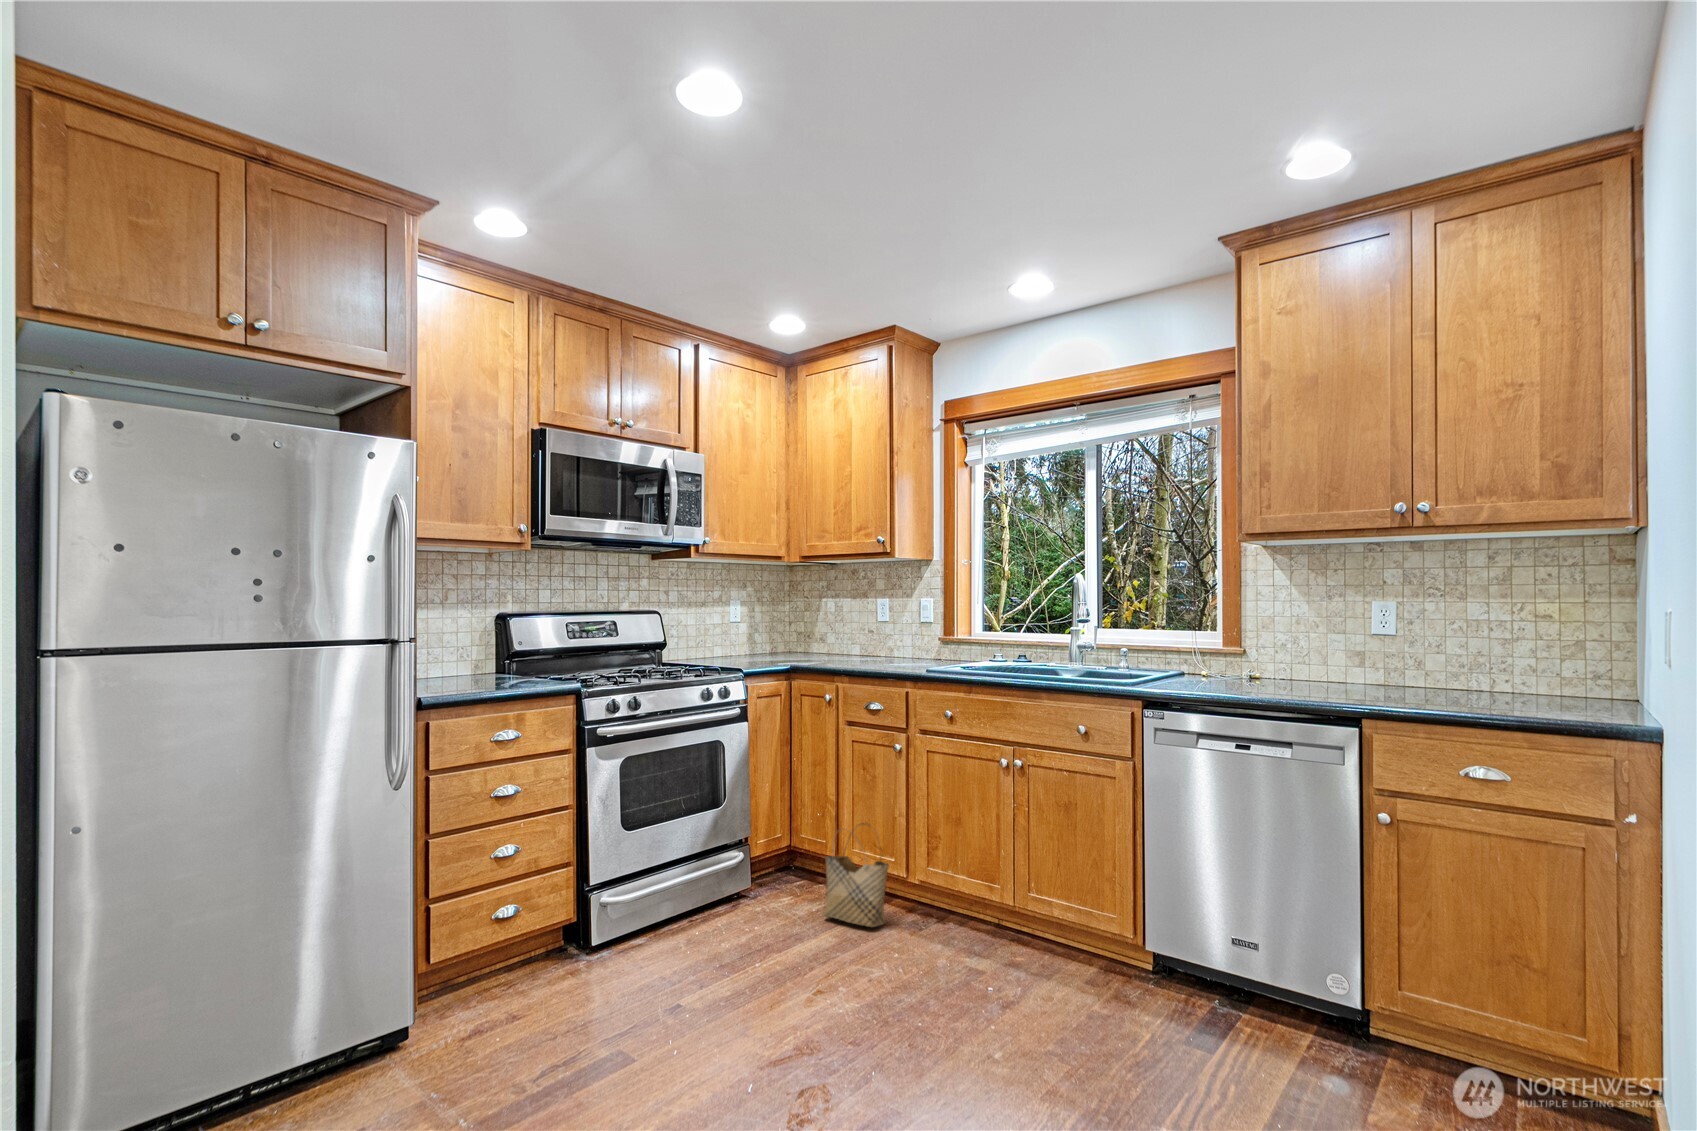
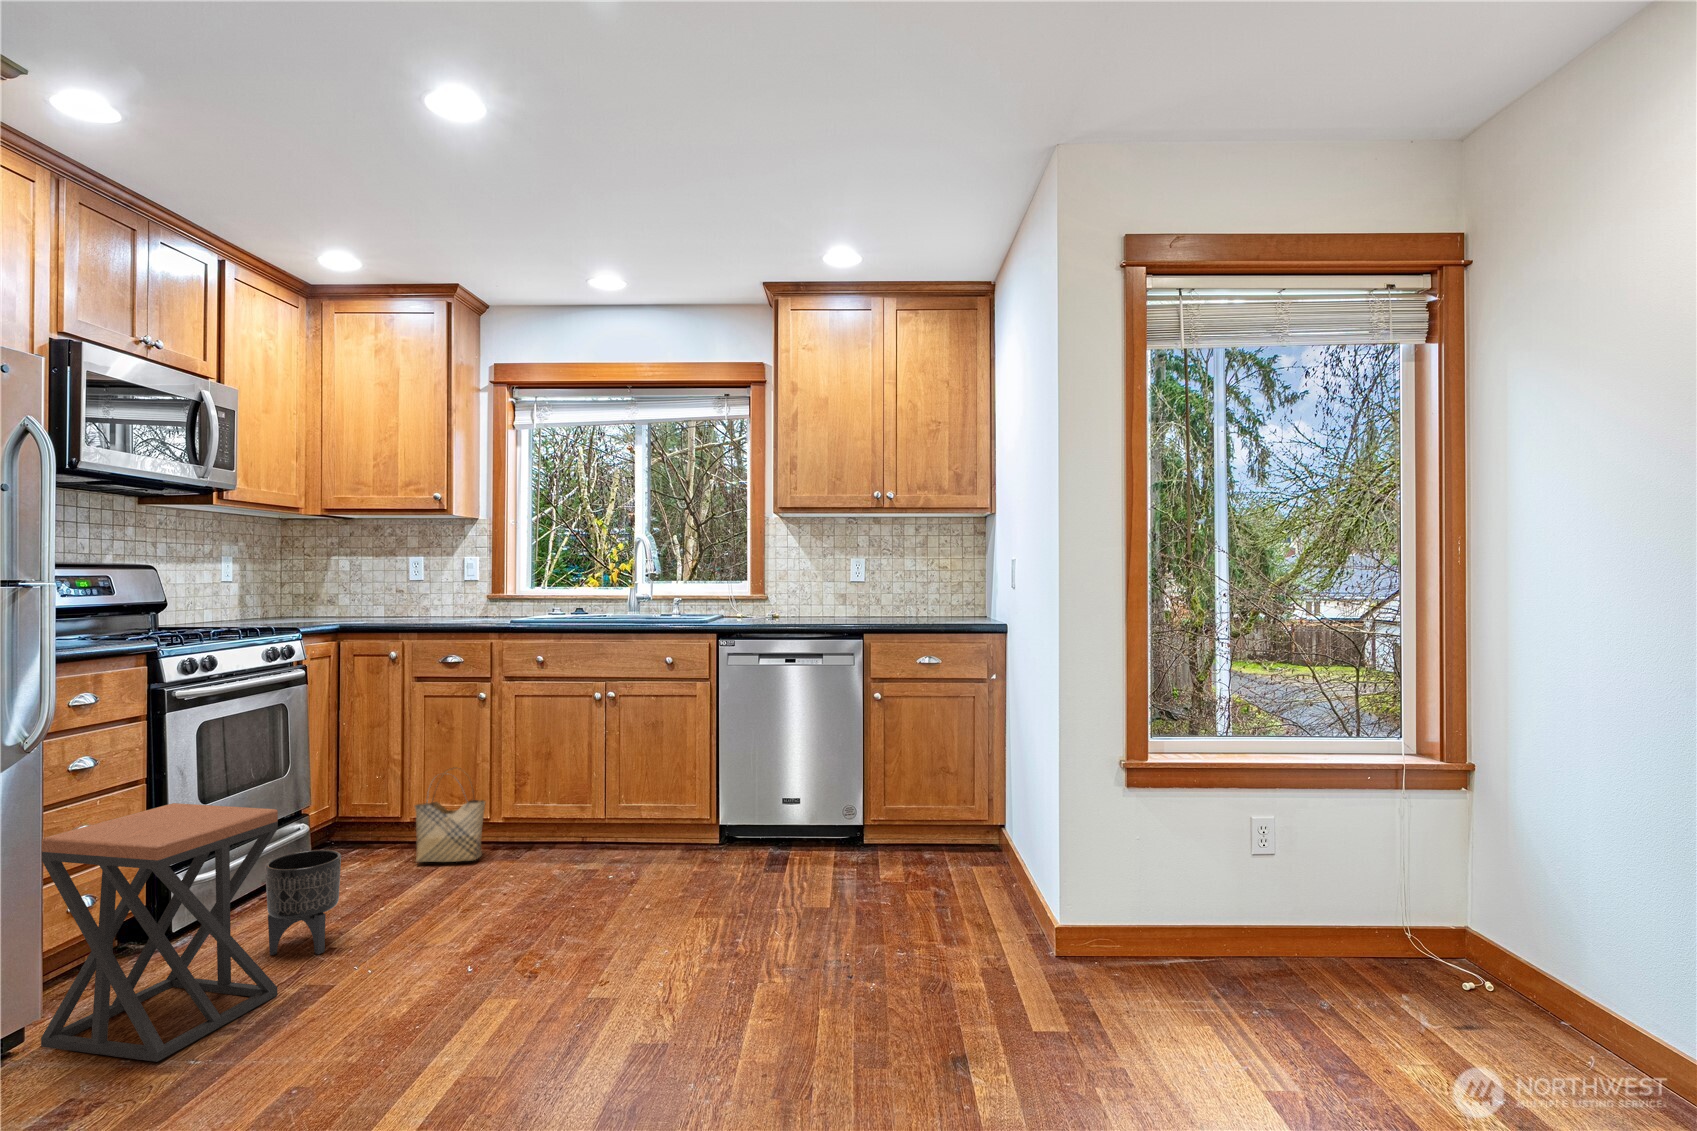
stool: none [450,828,612,1069] -> present [41,803,278,1062]
planter: none [639,890,703,997] -> present [265,850,341,955]

